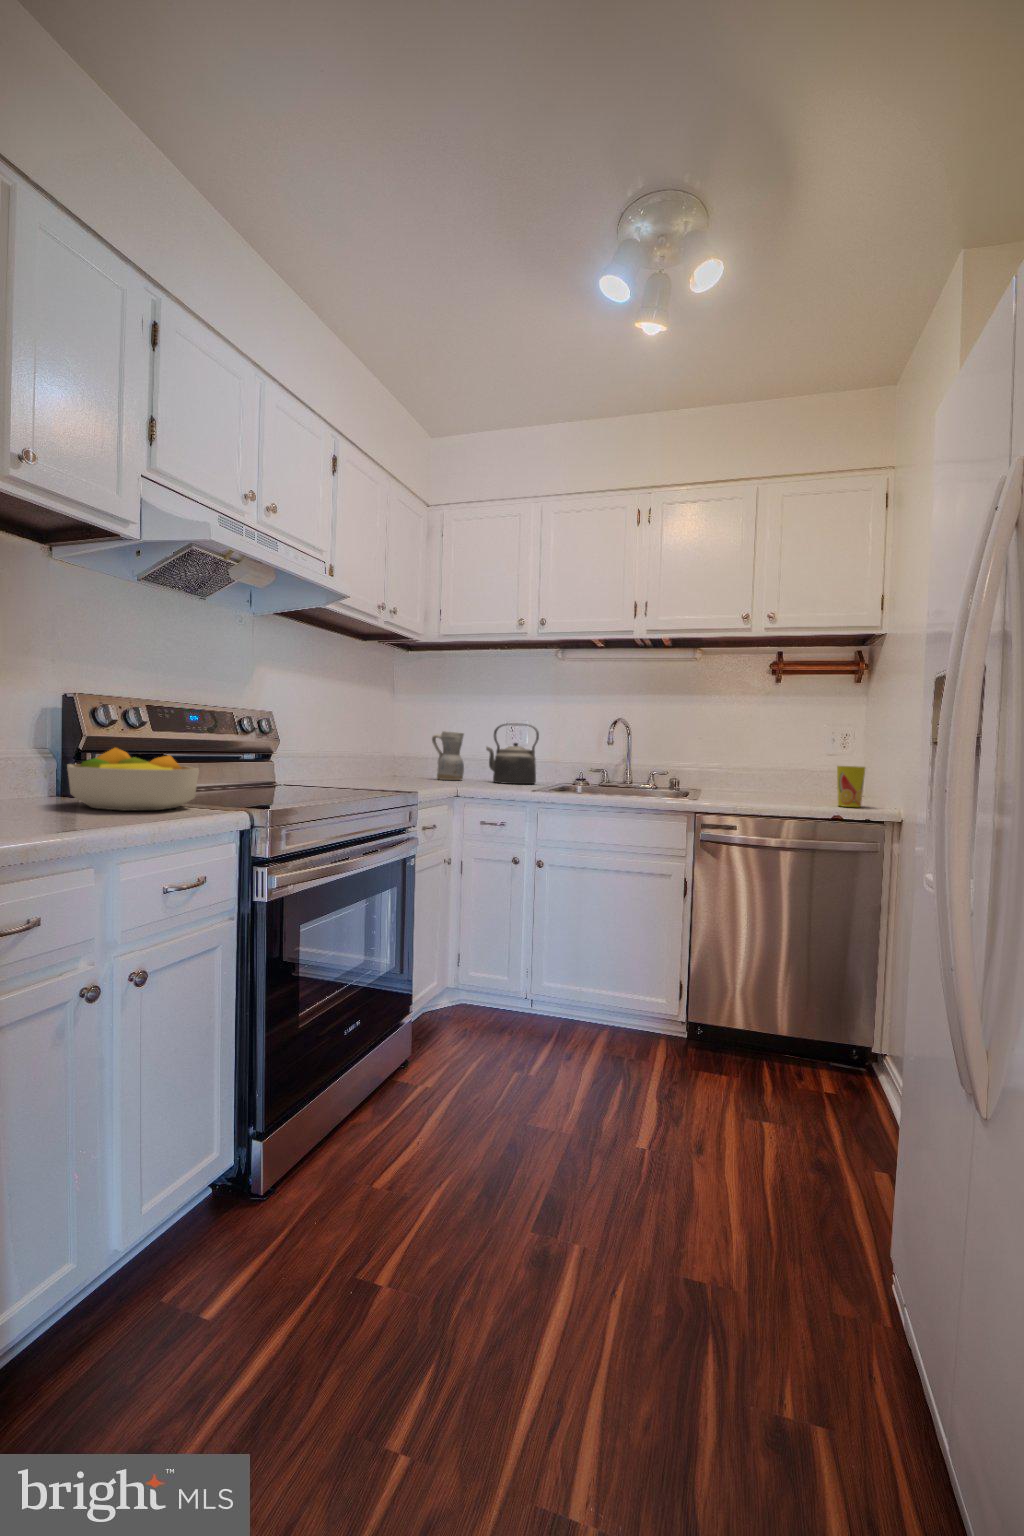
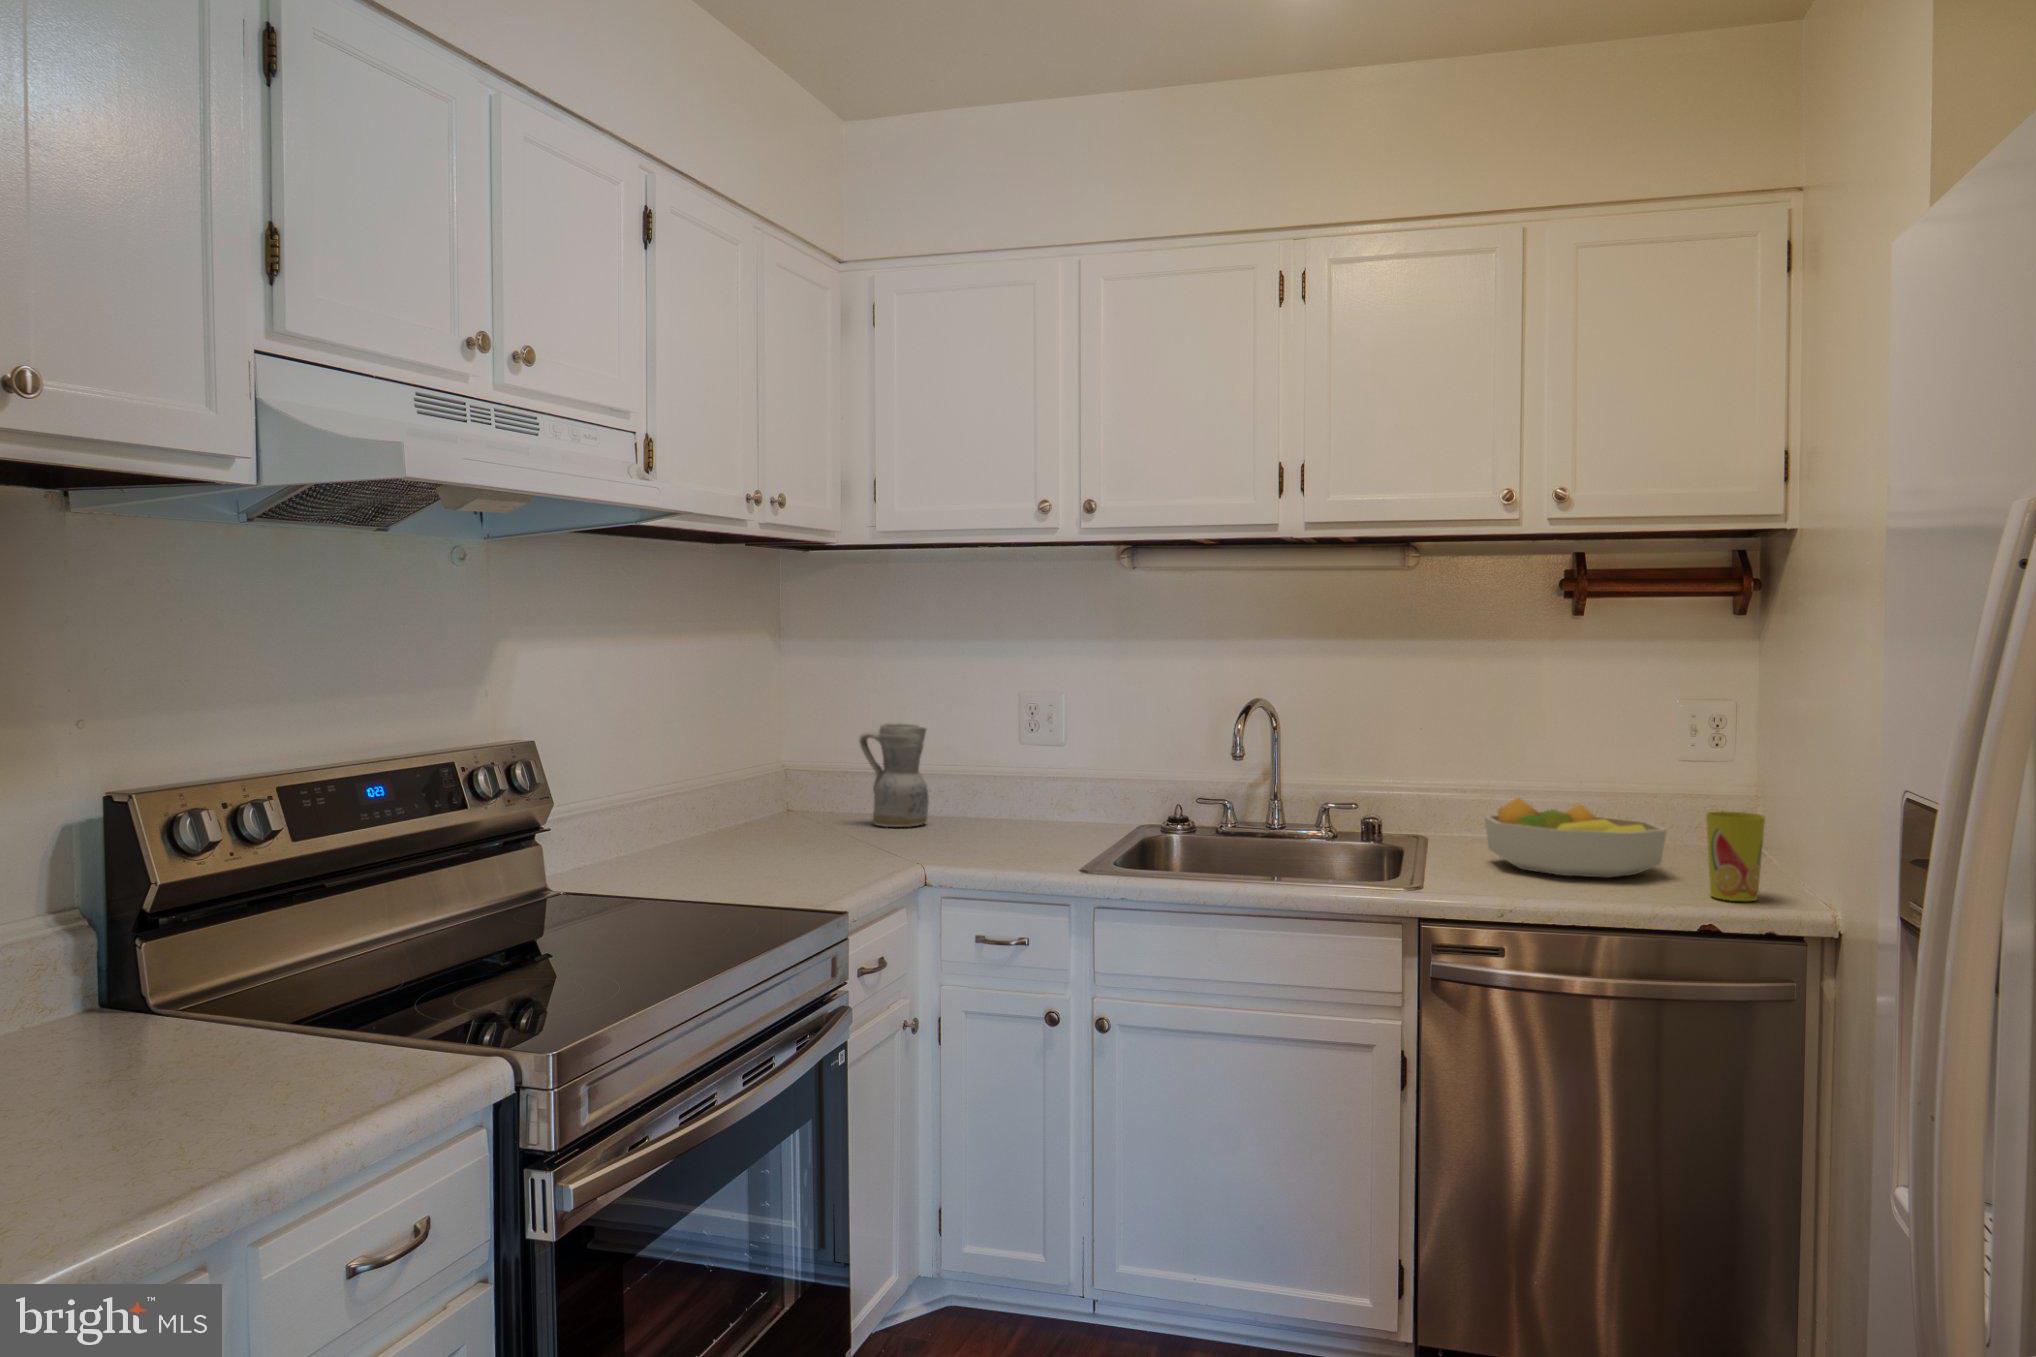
kettle: present [486,723,539,784] -> none [973,706,1083,835]
fruit bowl: present [67,748,199,811] -> present [1484,798,1667,878]

